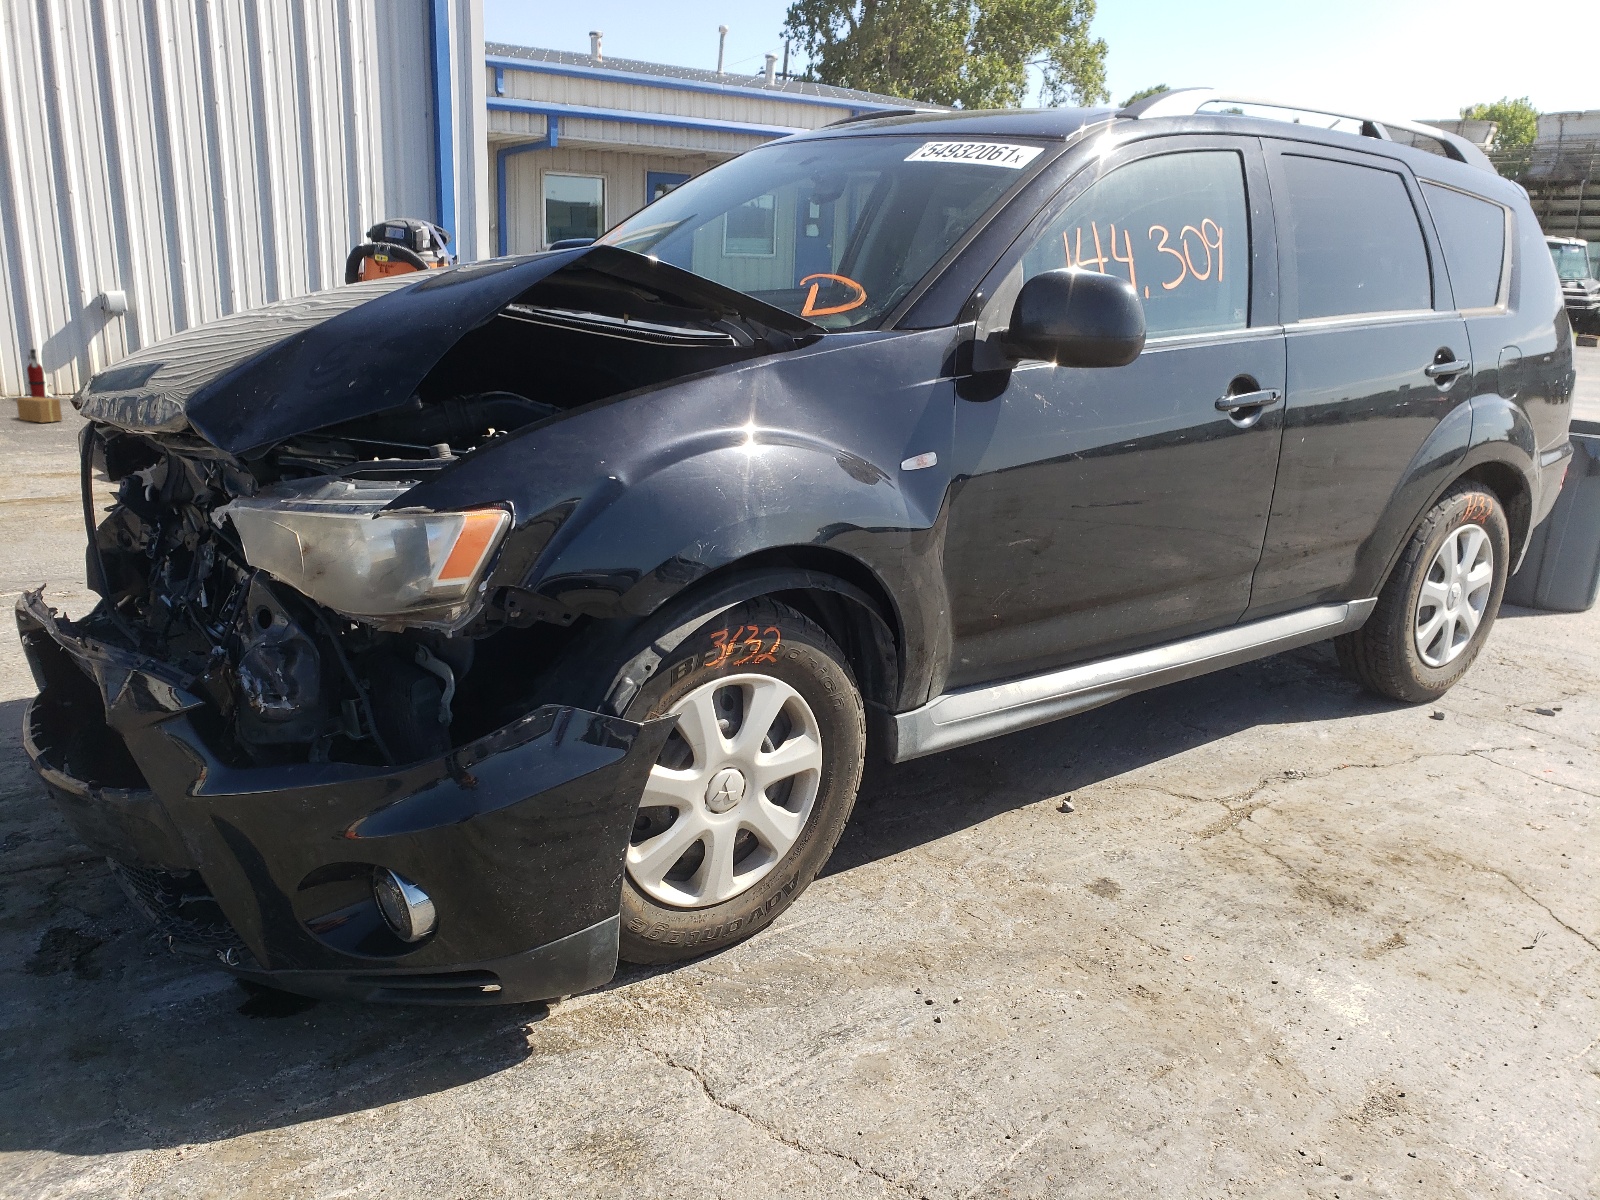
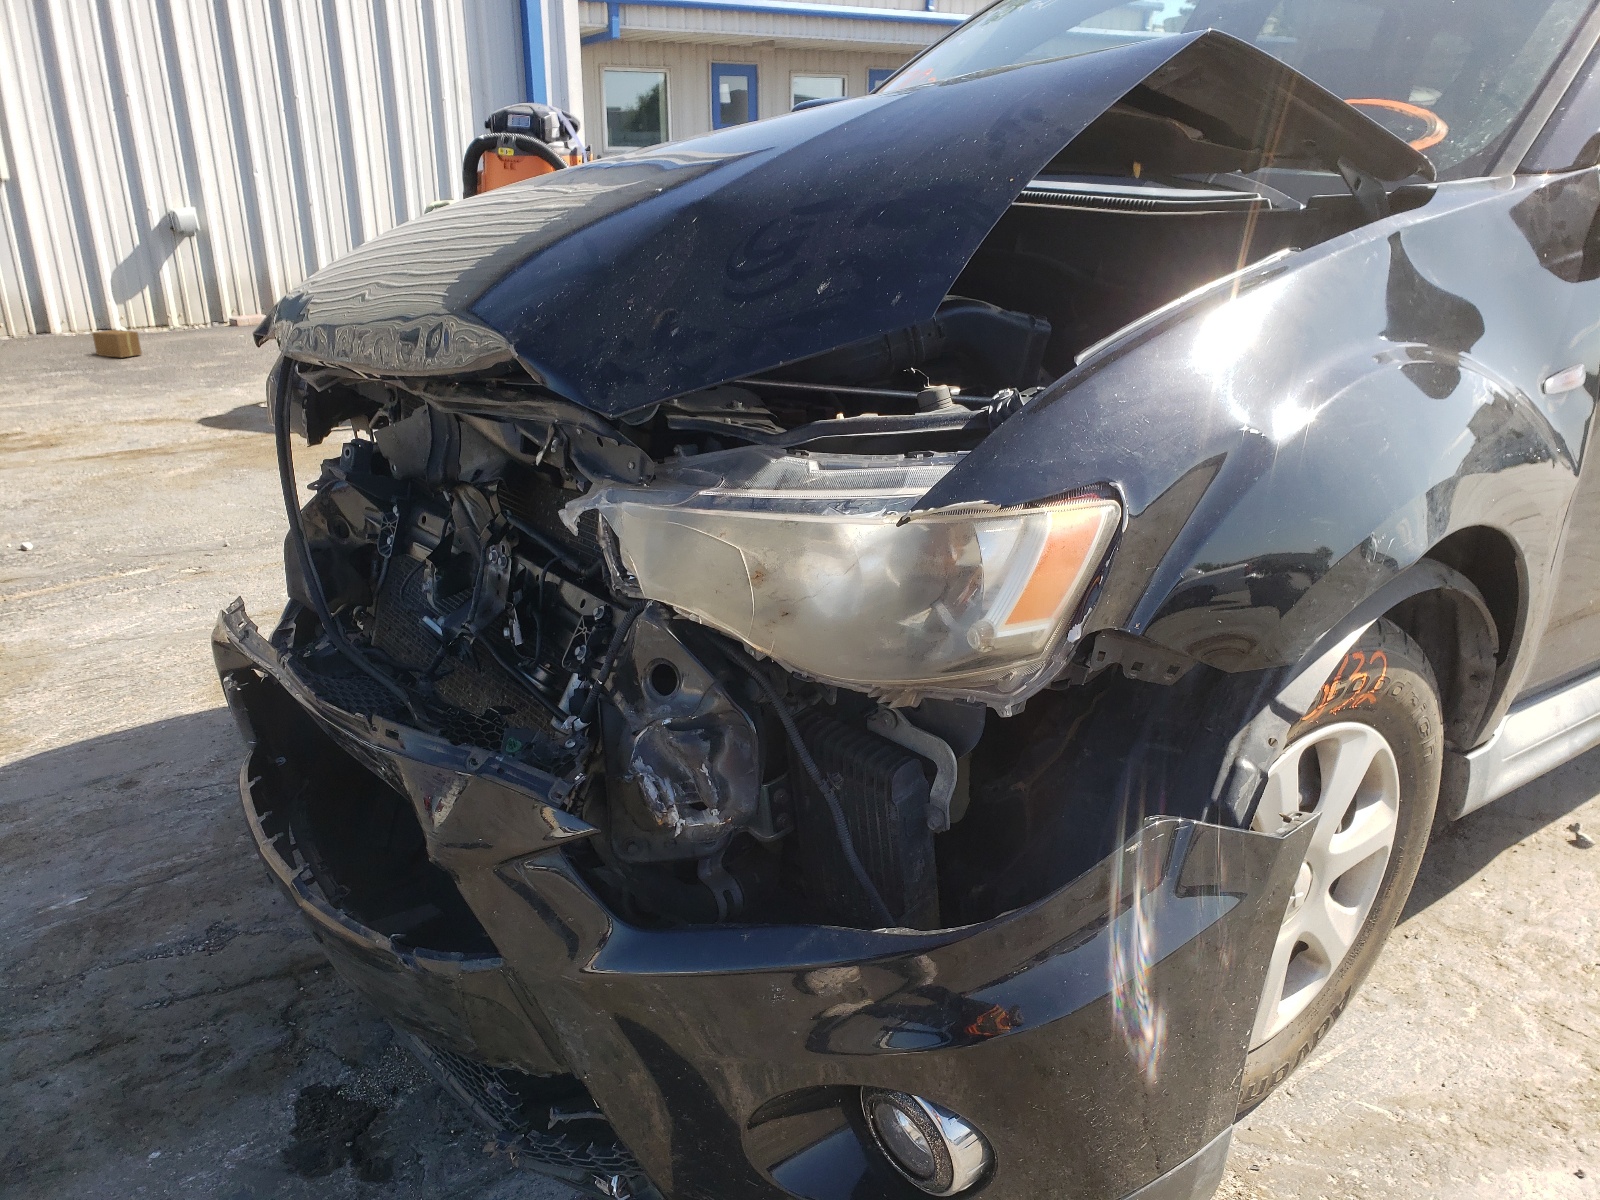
fire extinguisher: present [27,349,46,398] -> none [97,278,120,335]

